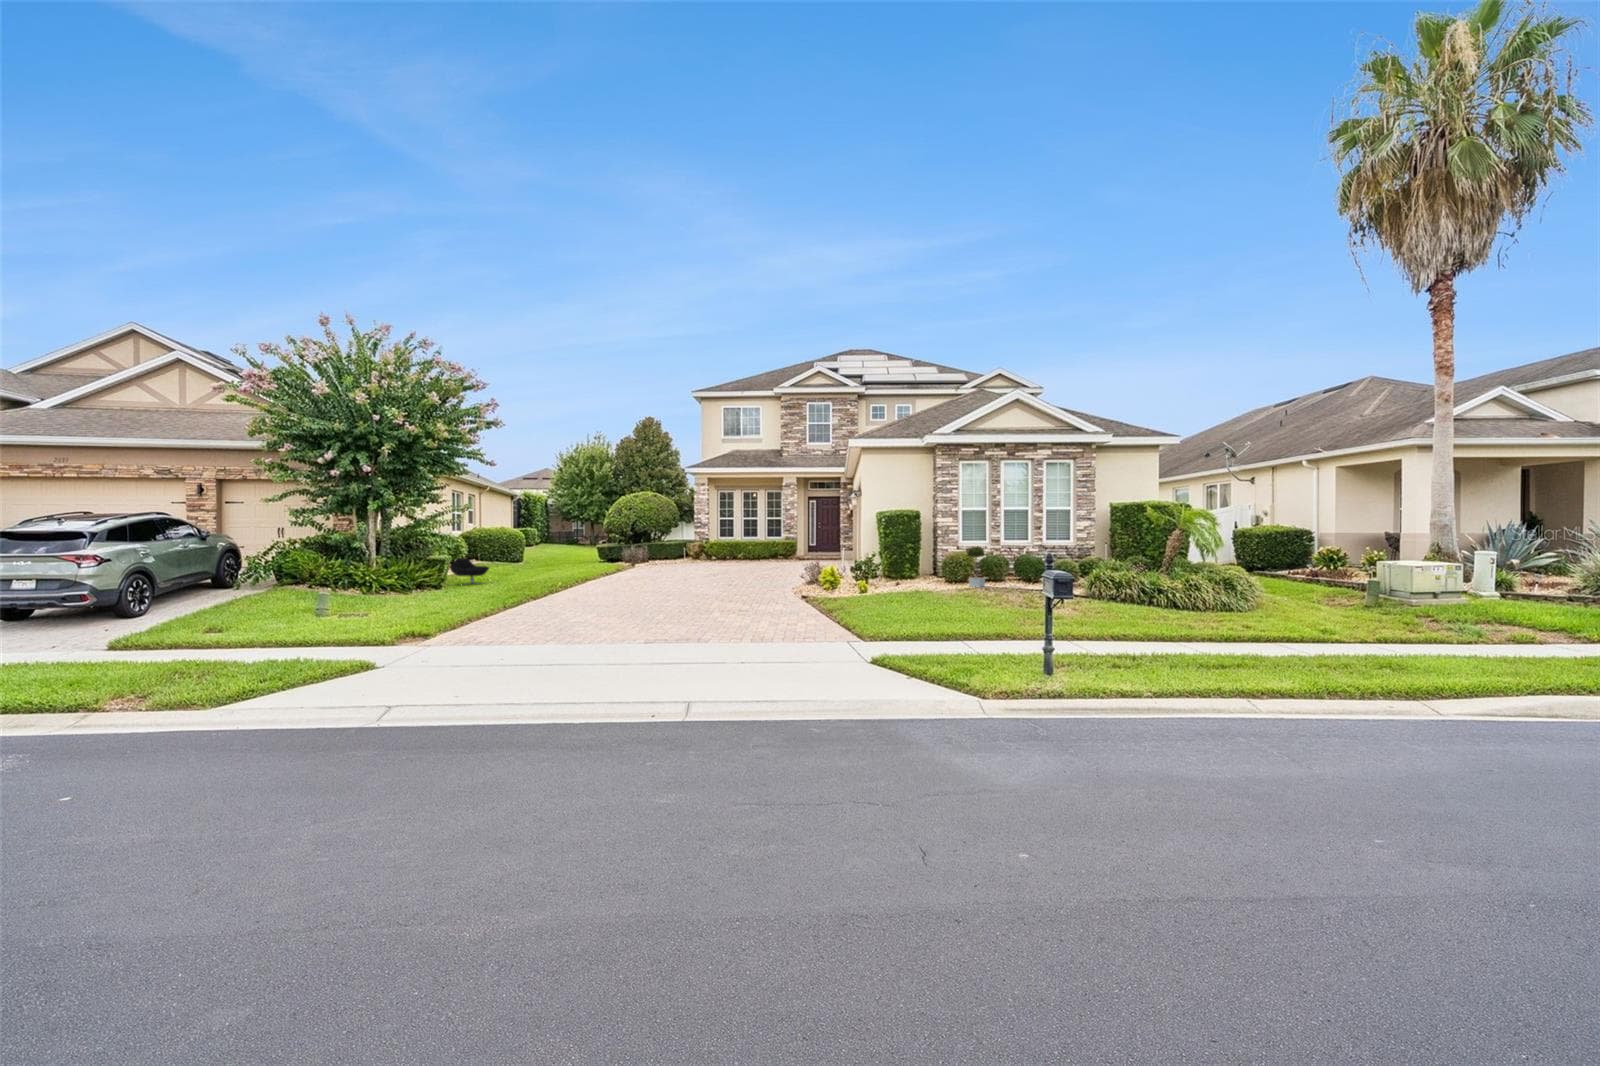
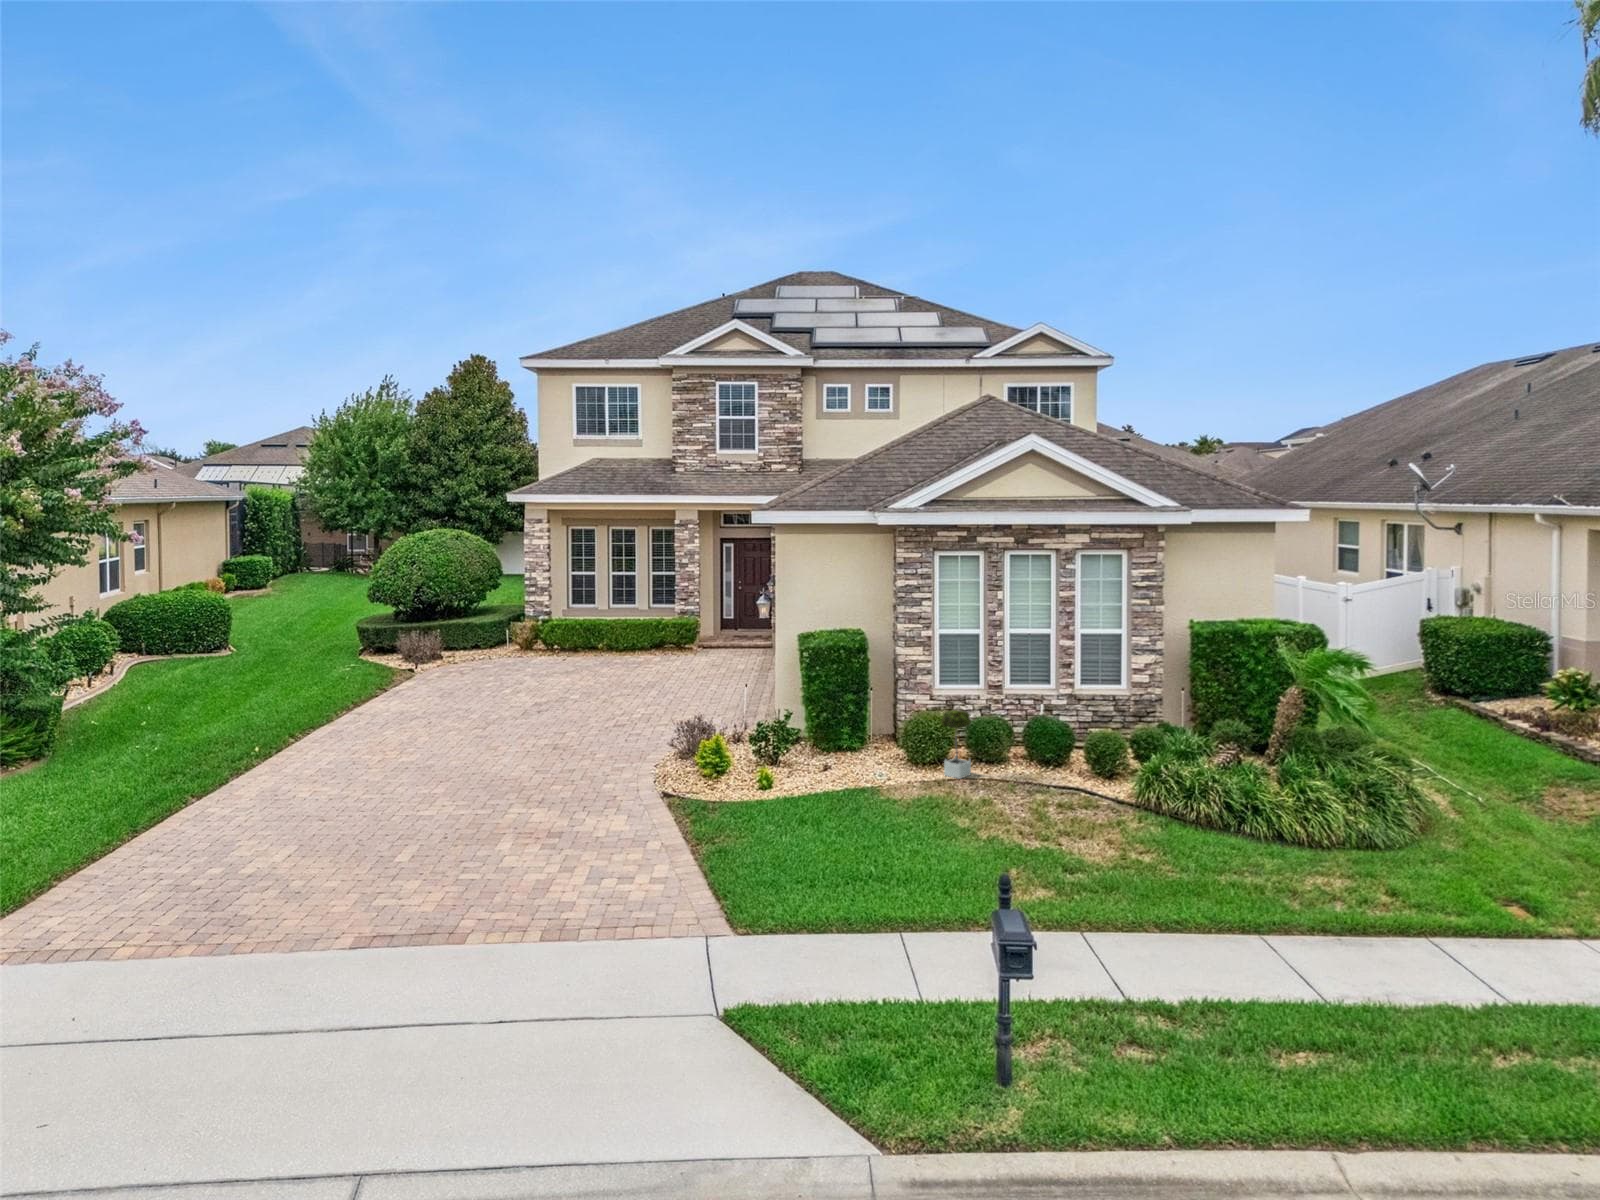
lounge chair: present [449,558,489,584] -> none [52,704,127,758]

